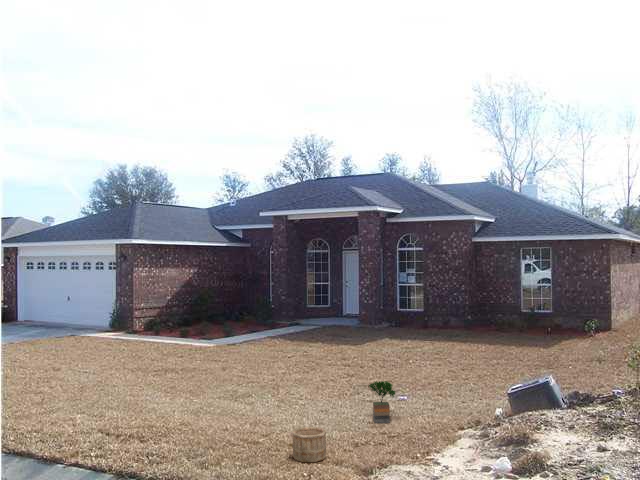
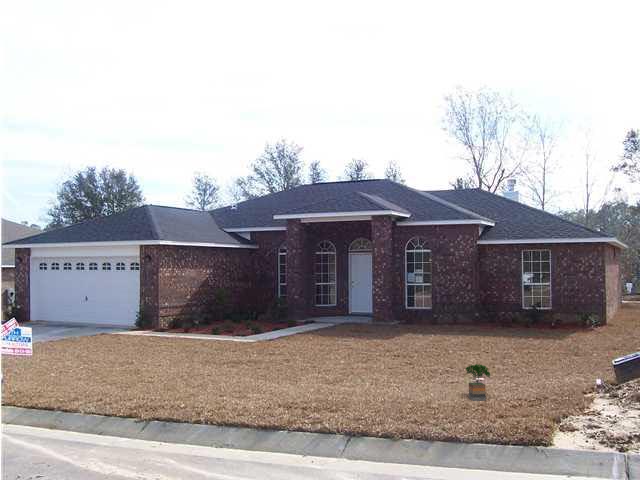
wooden bucket: present [292,427,327,462] -> none [432,401,462,430]

